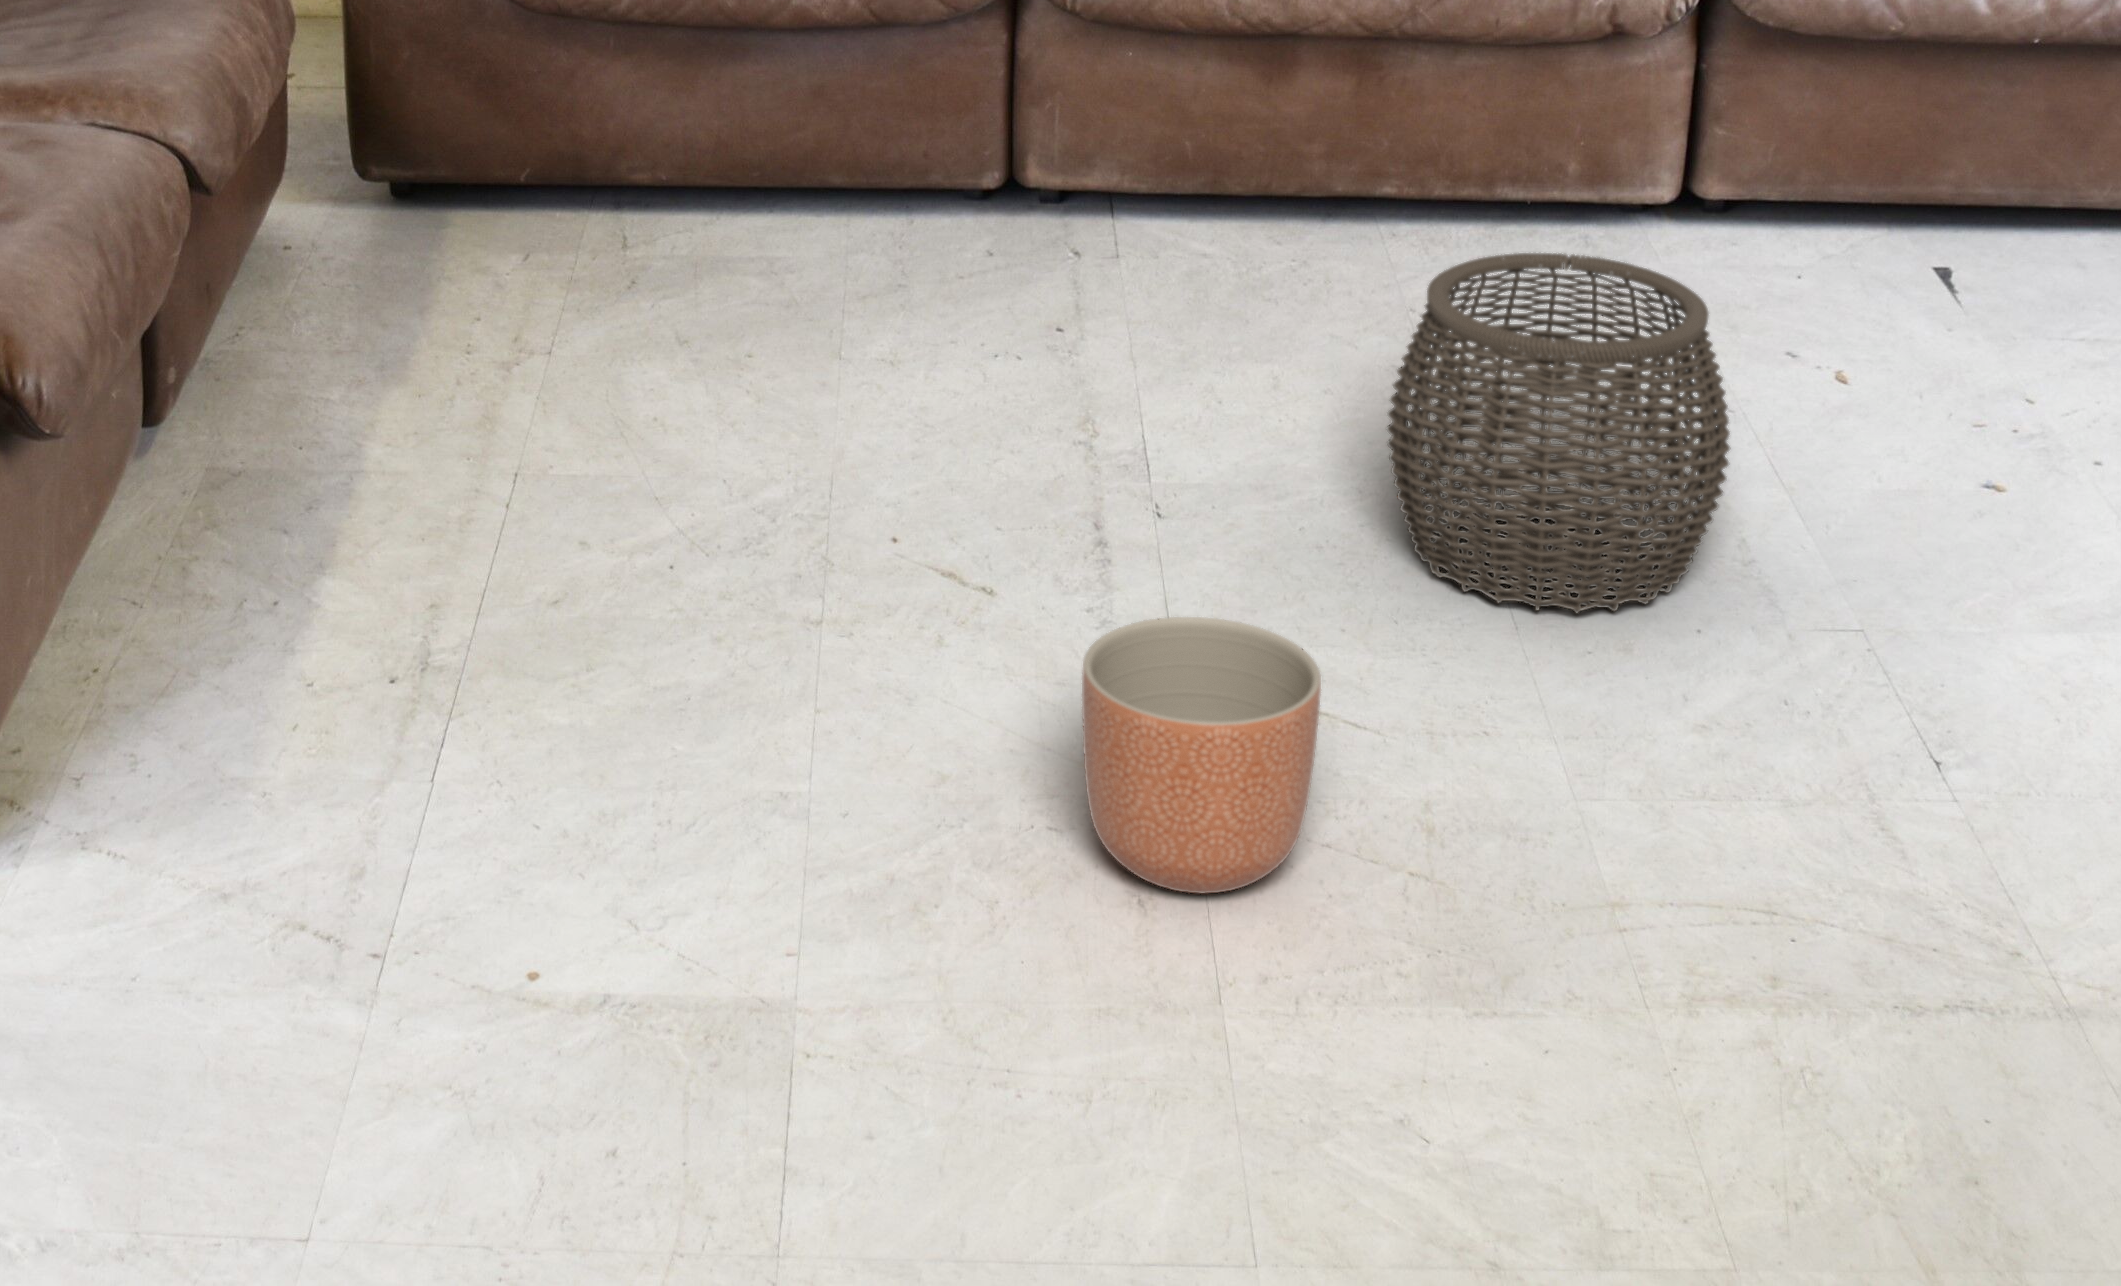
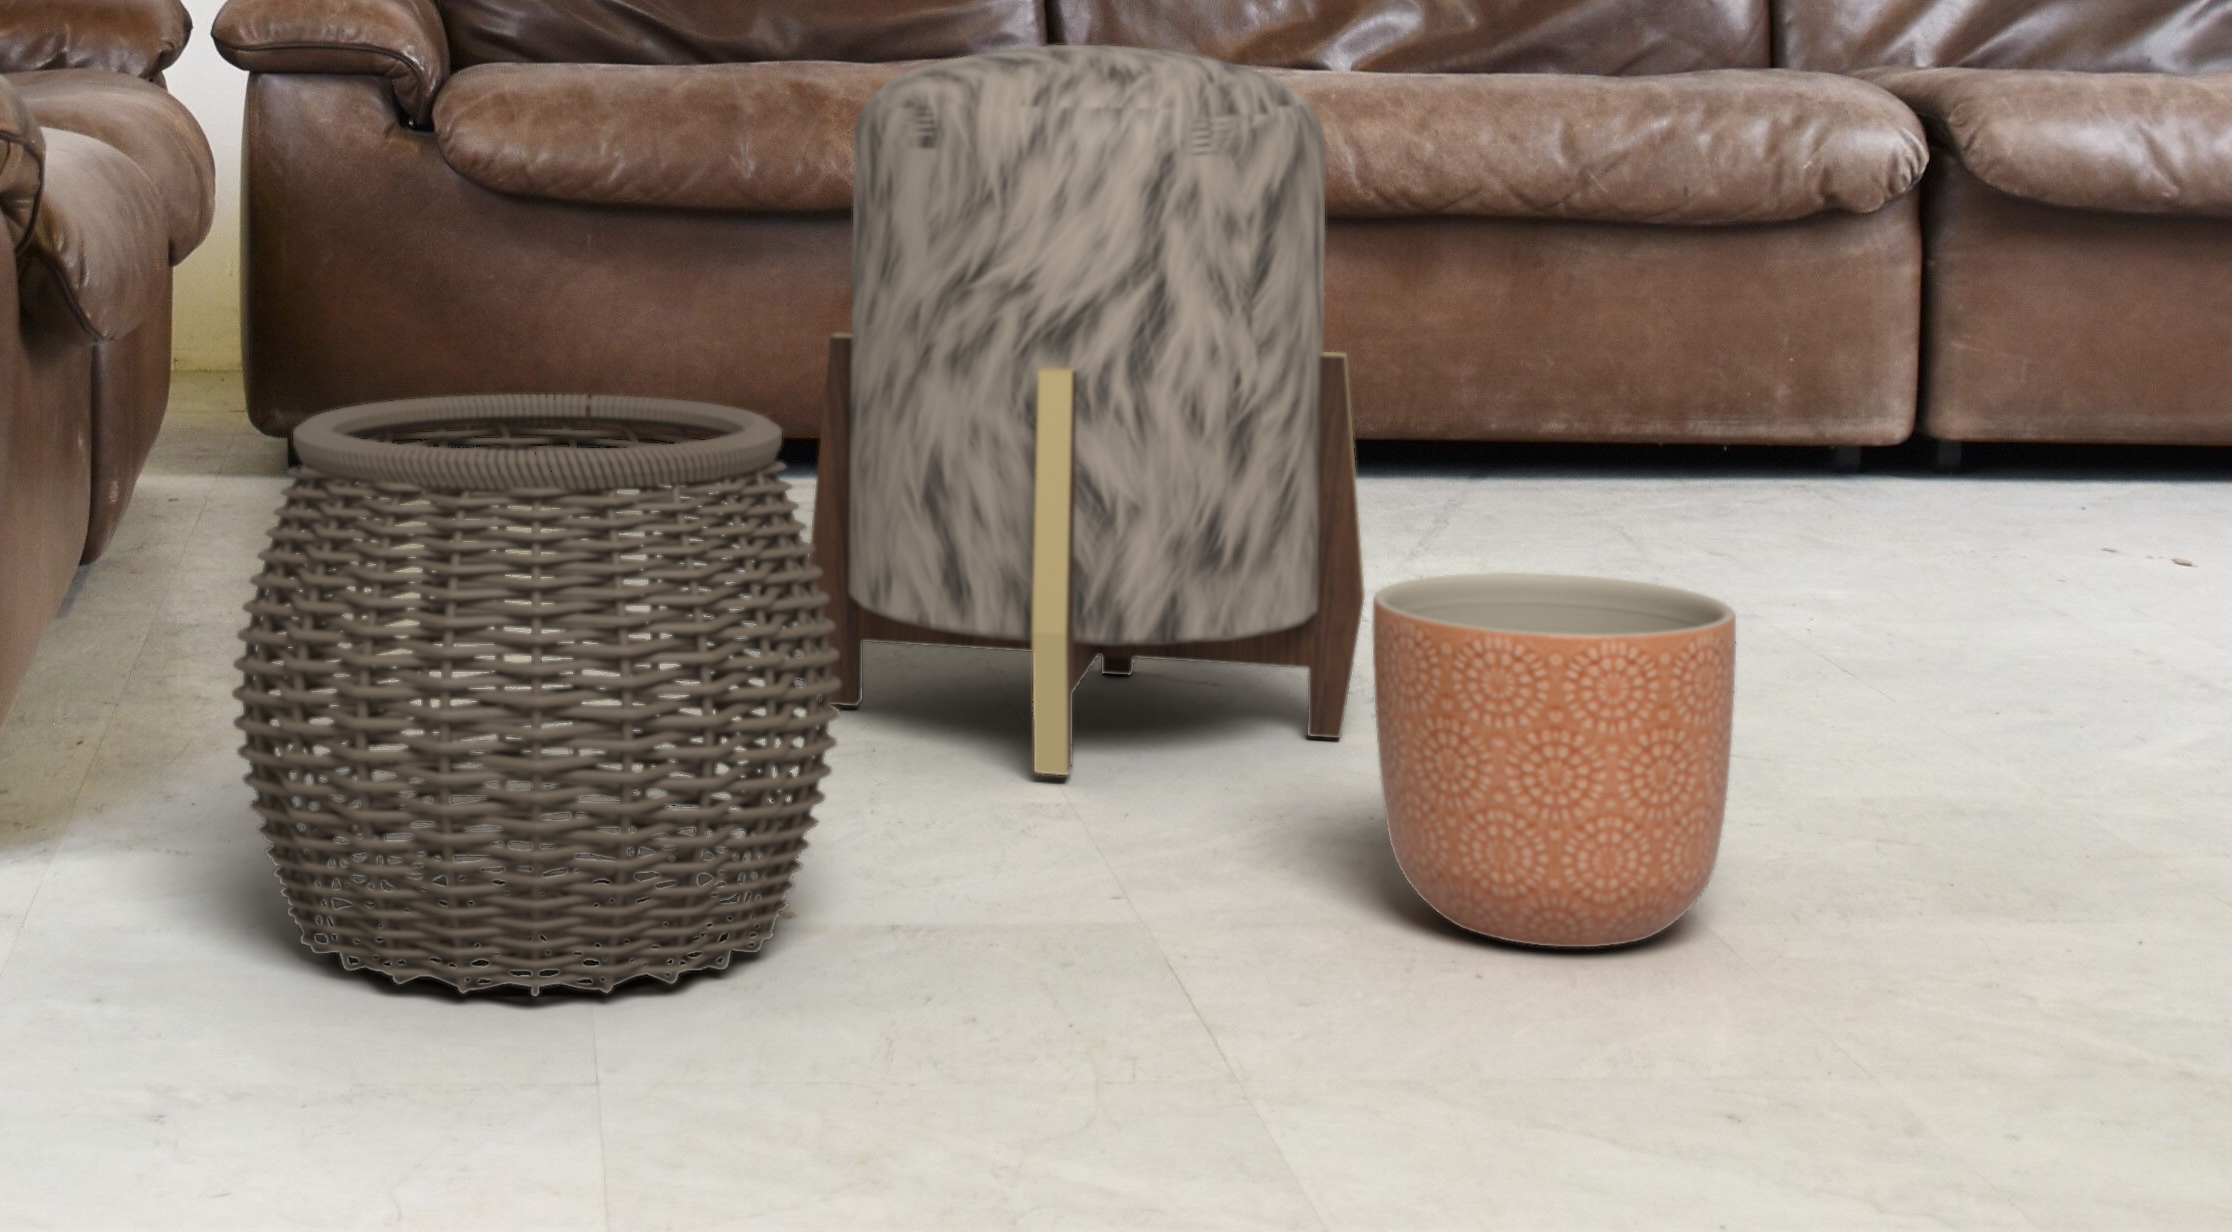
ottoman: none [748,120,1139,675] -> present [809,45,1365,775]
woven basket: present [1387,253,1730,613] -> present [232,394,841,996]

